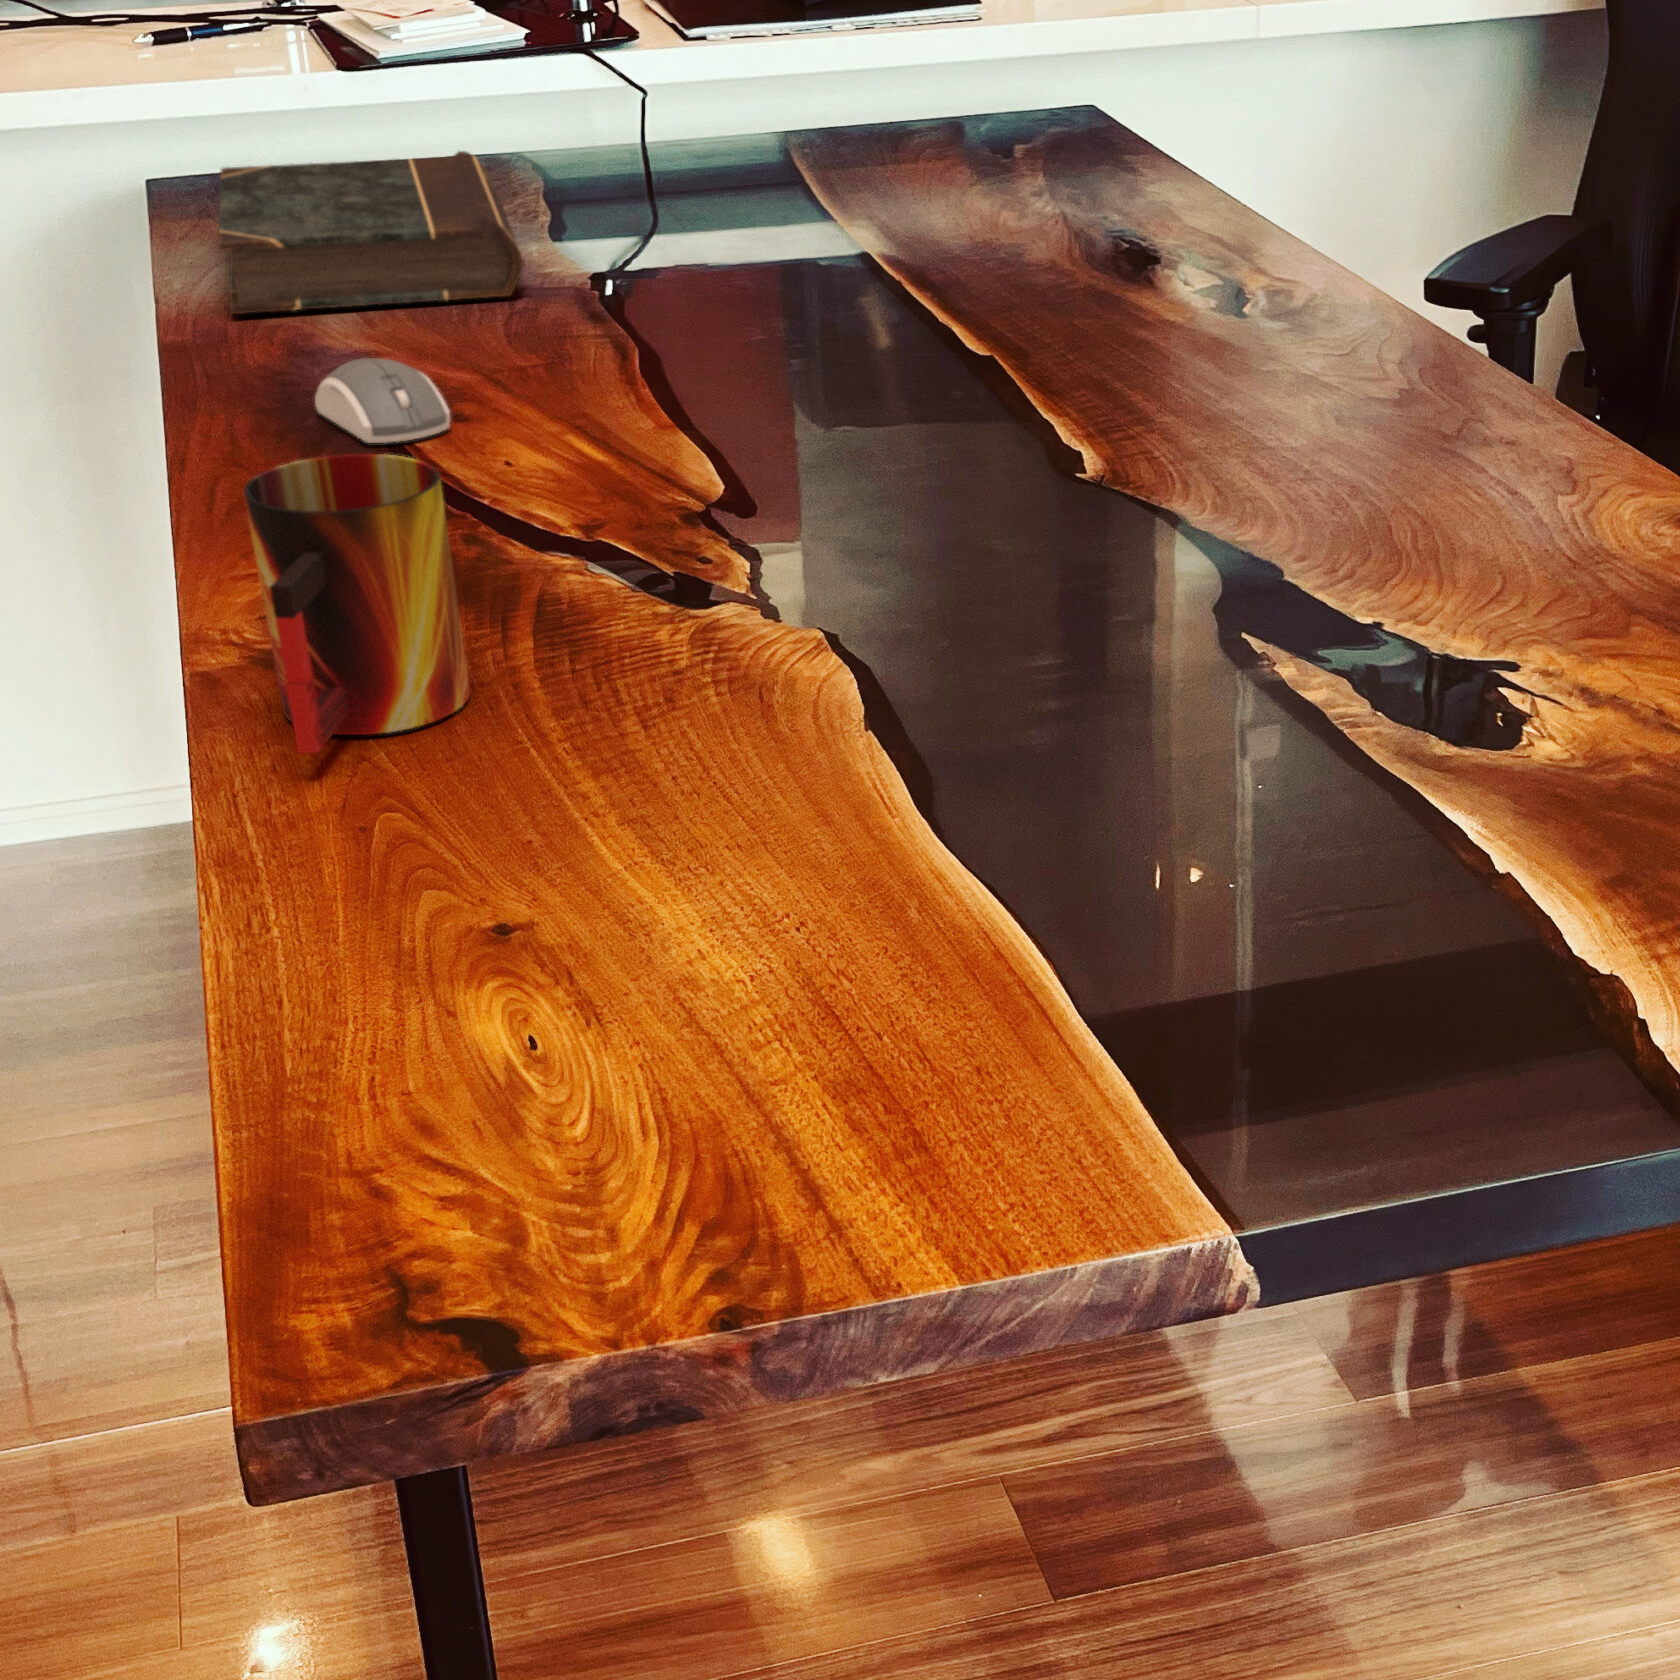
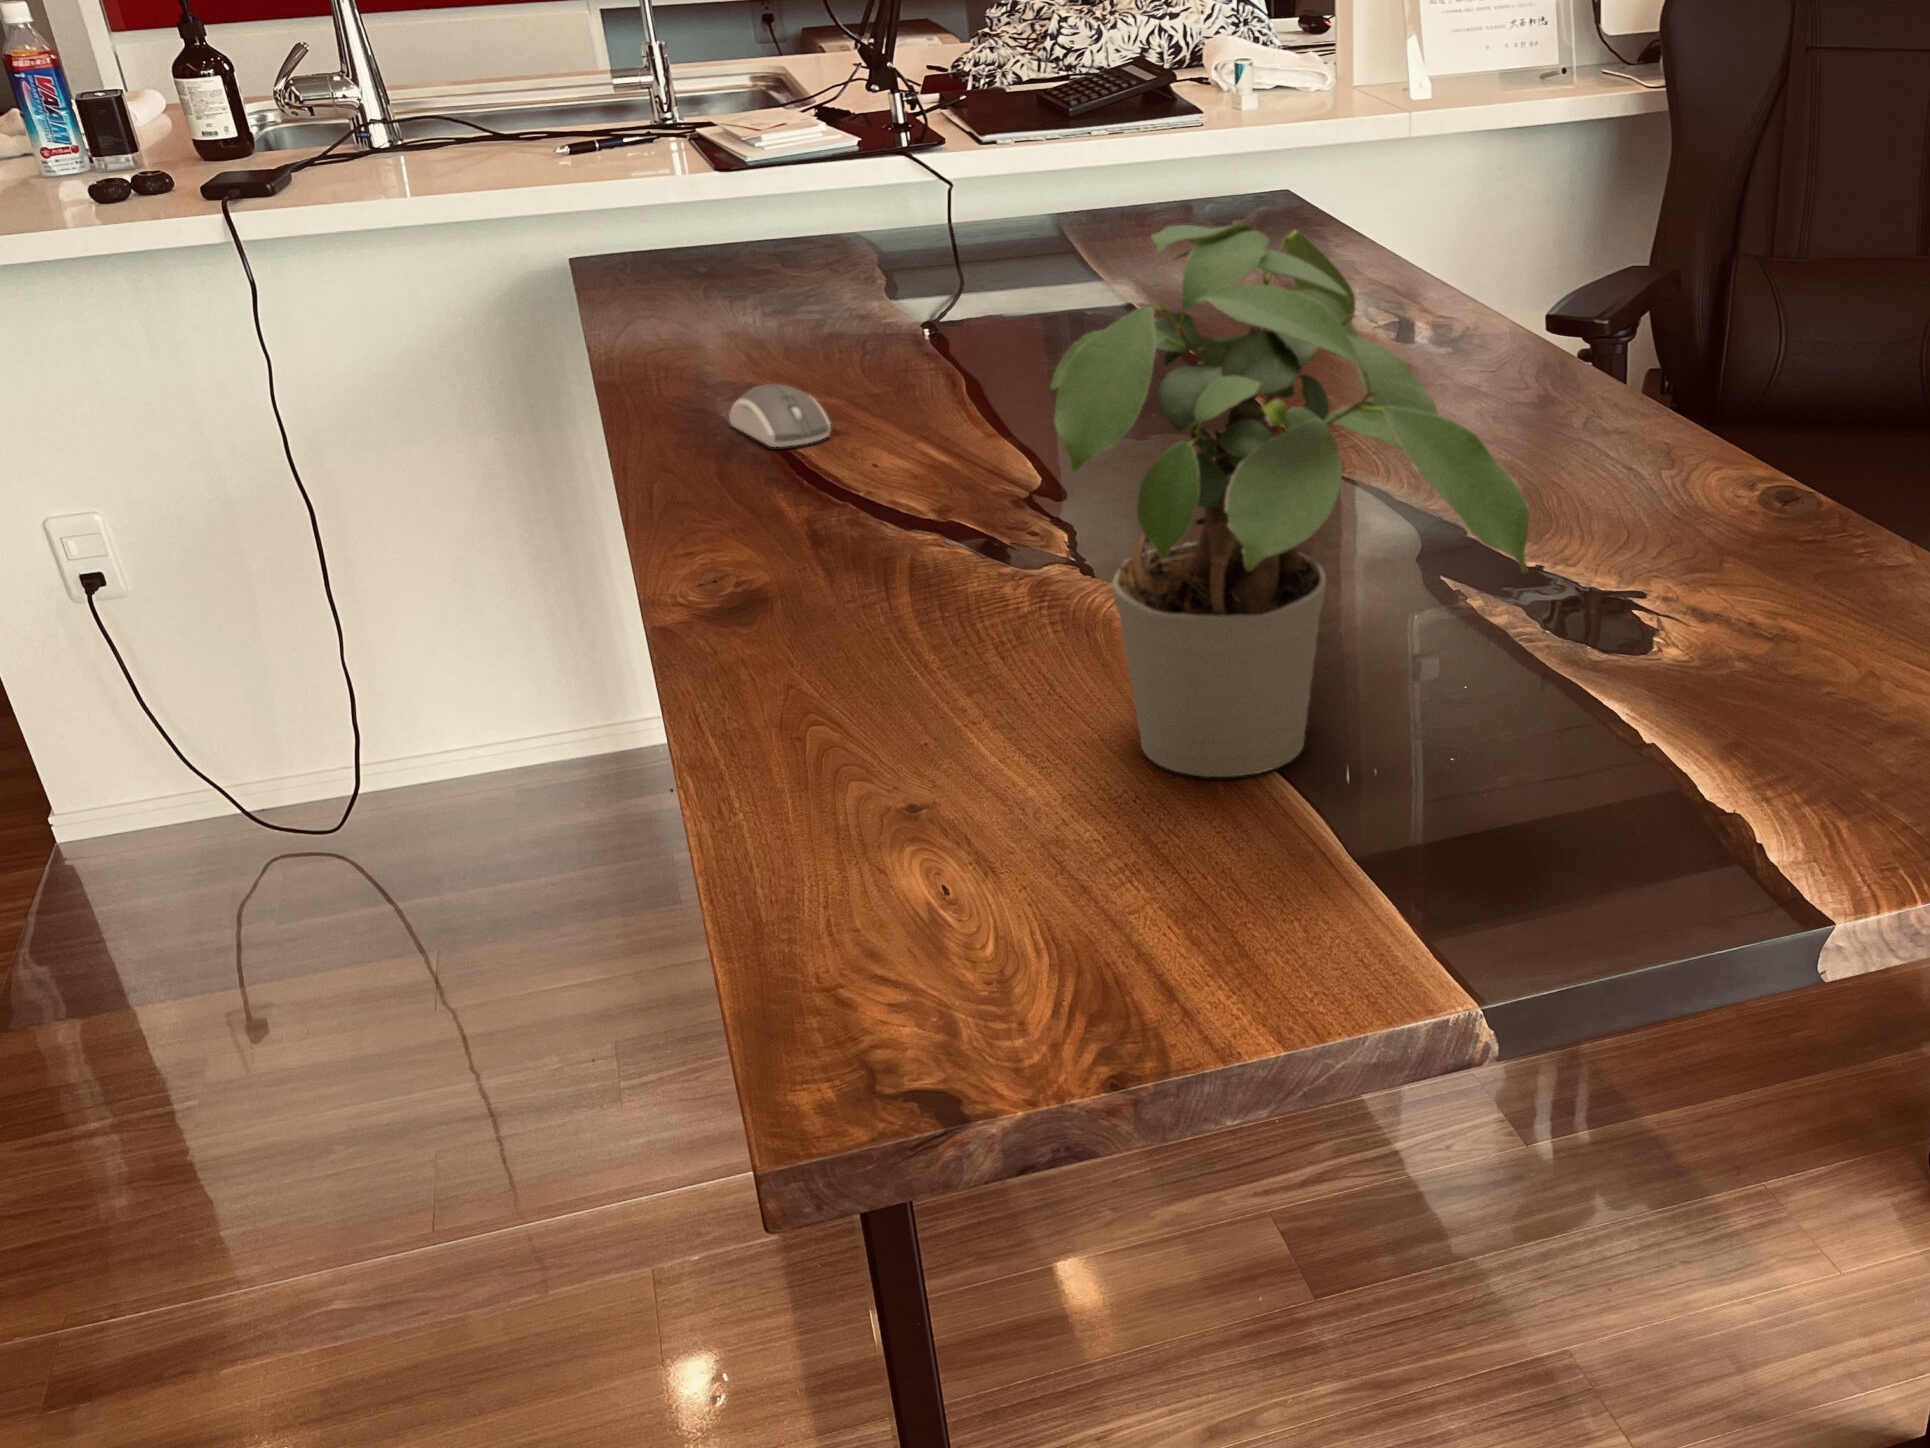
book: present [219,151,523,314] -> none [639,232,872,355]
potted plant: none [660,167,1325,923] -> present [1050,223,1529,777]
mug: present [244,454,470,753] -> none [716,446,872,662]

